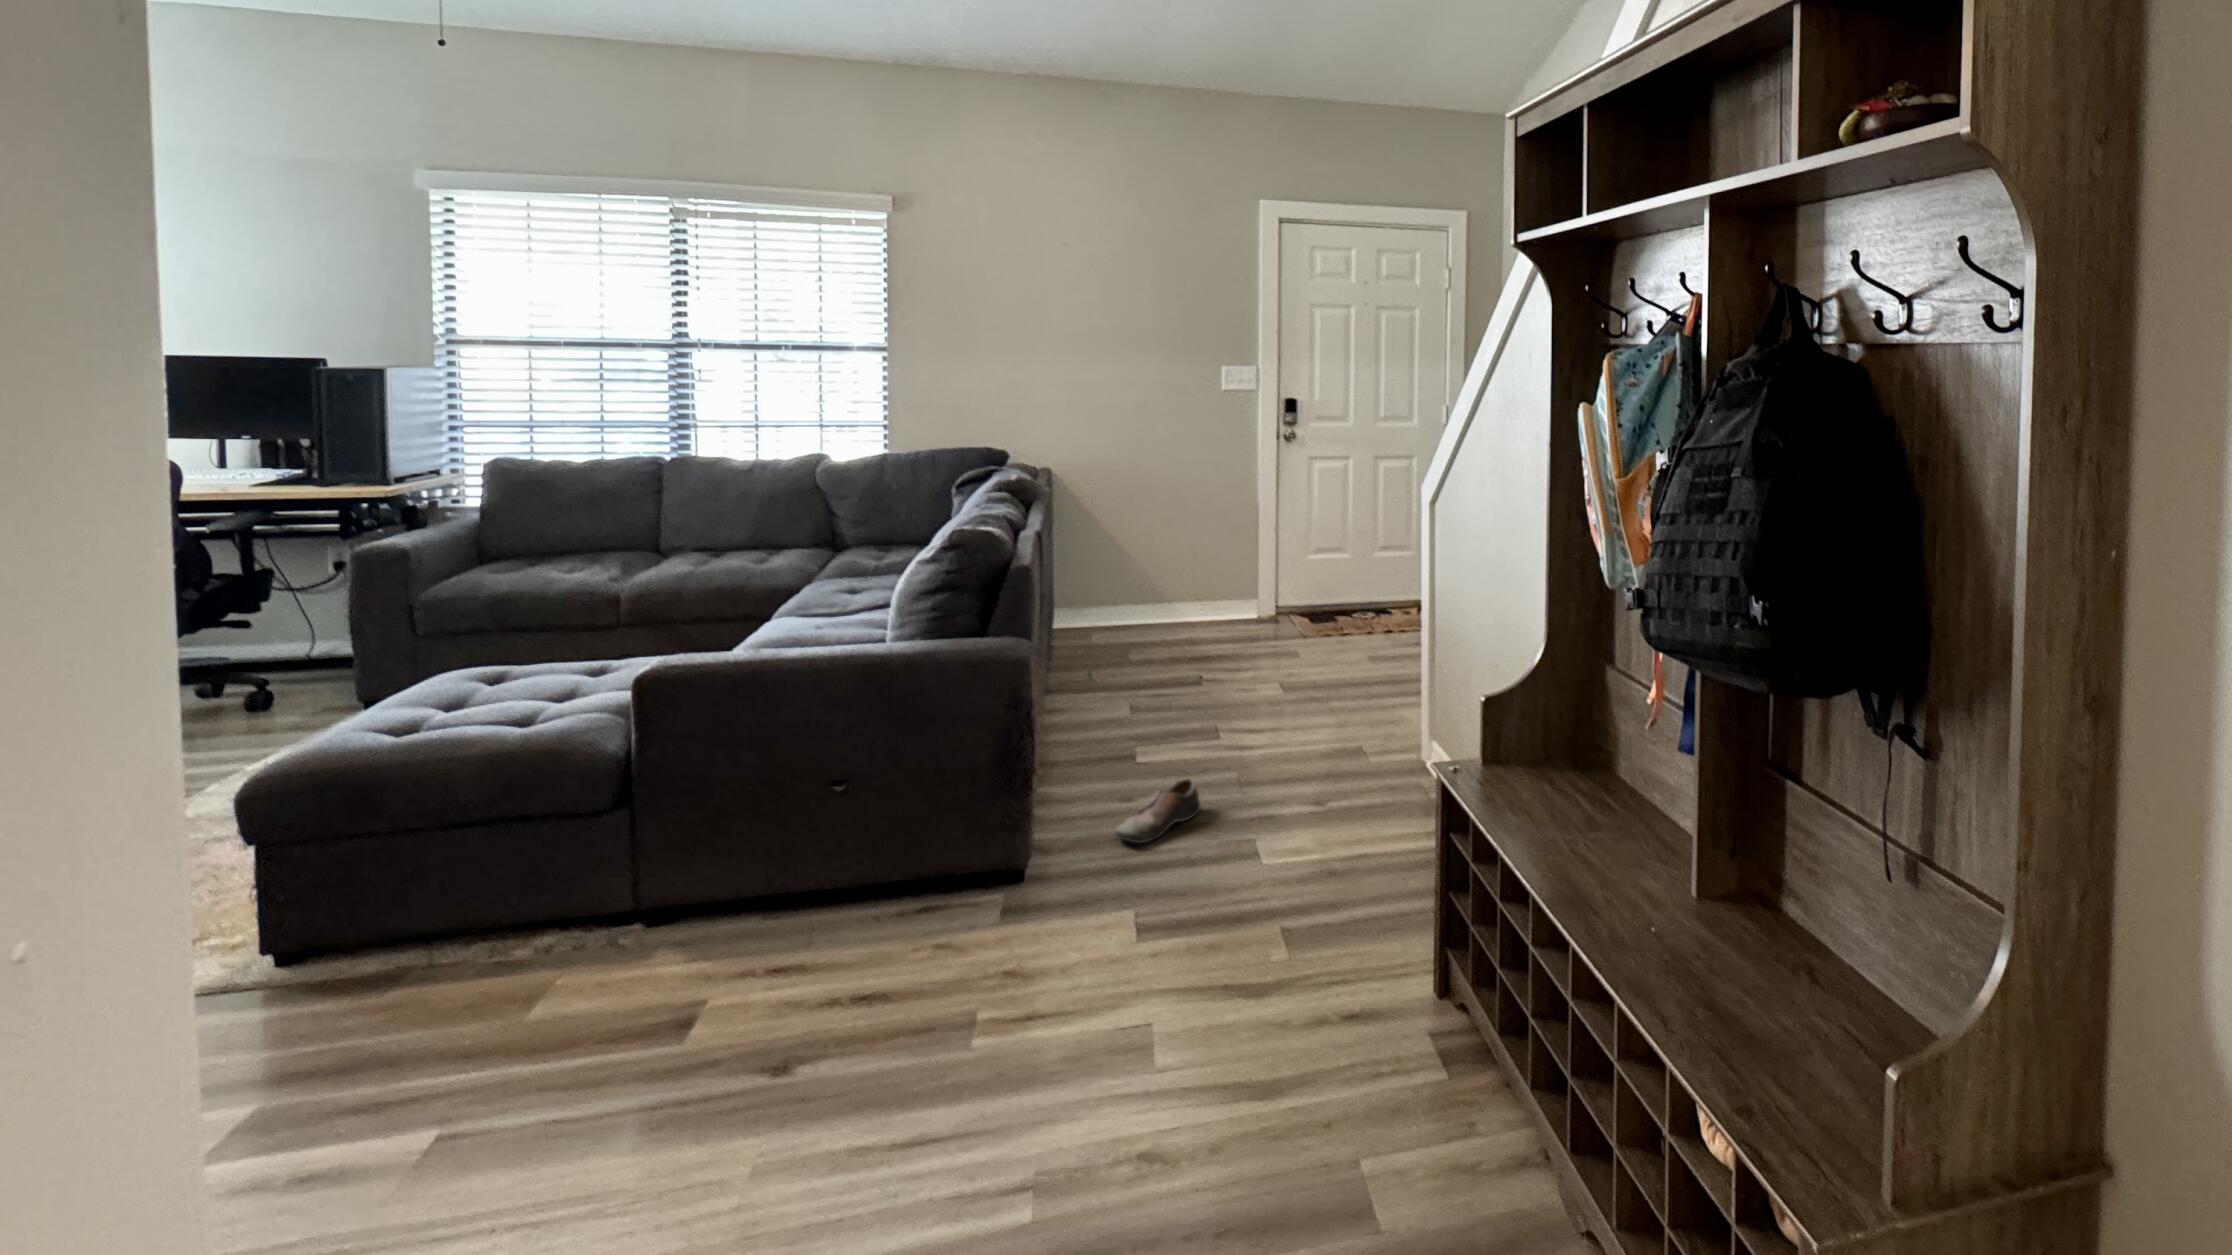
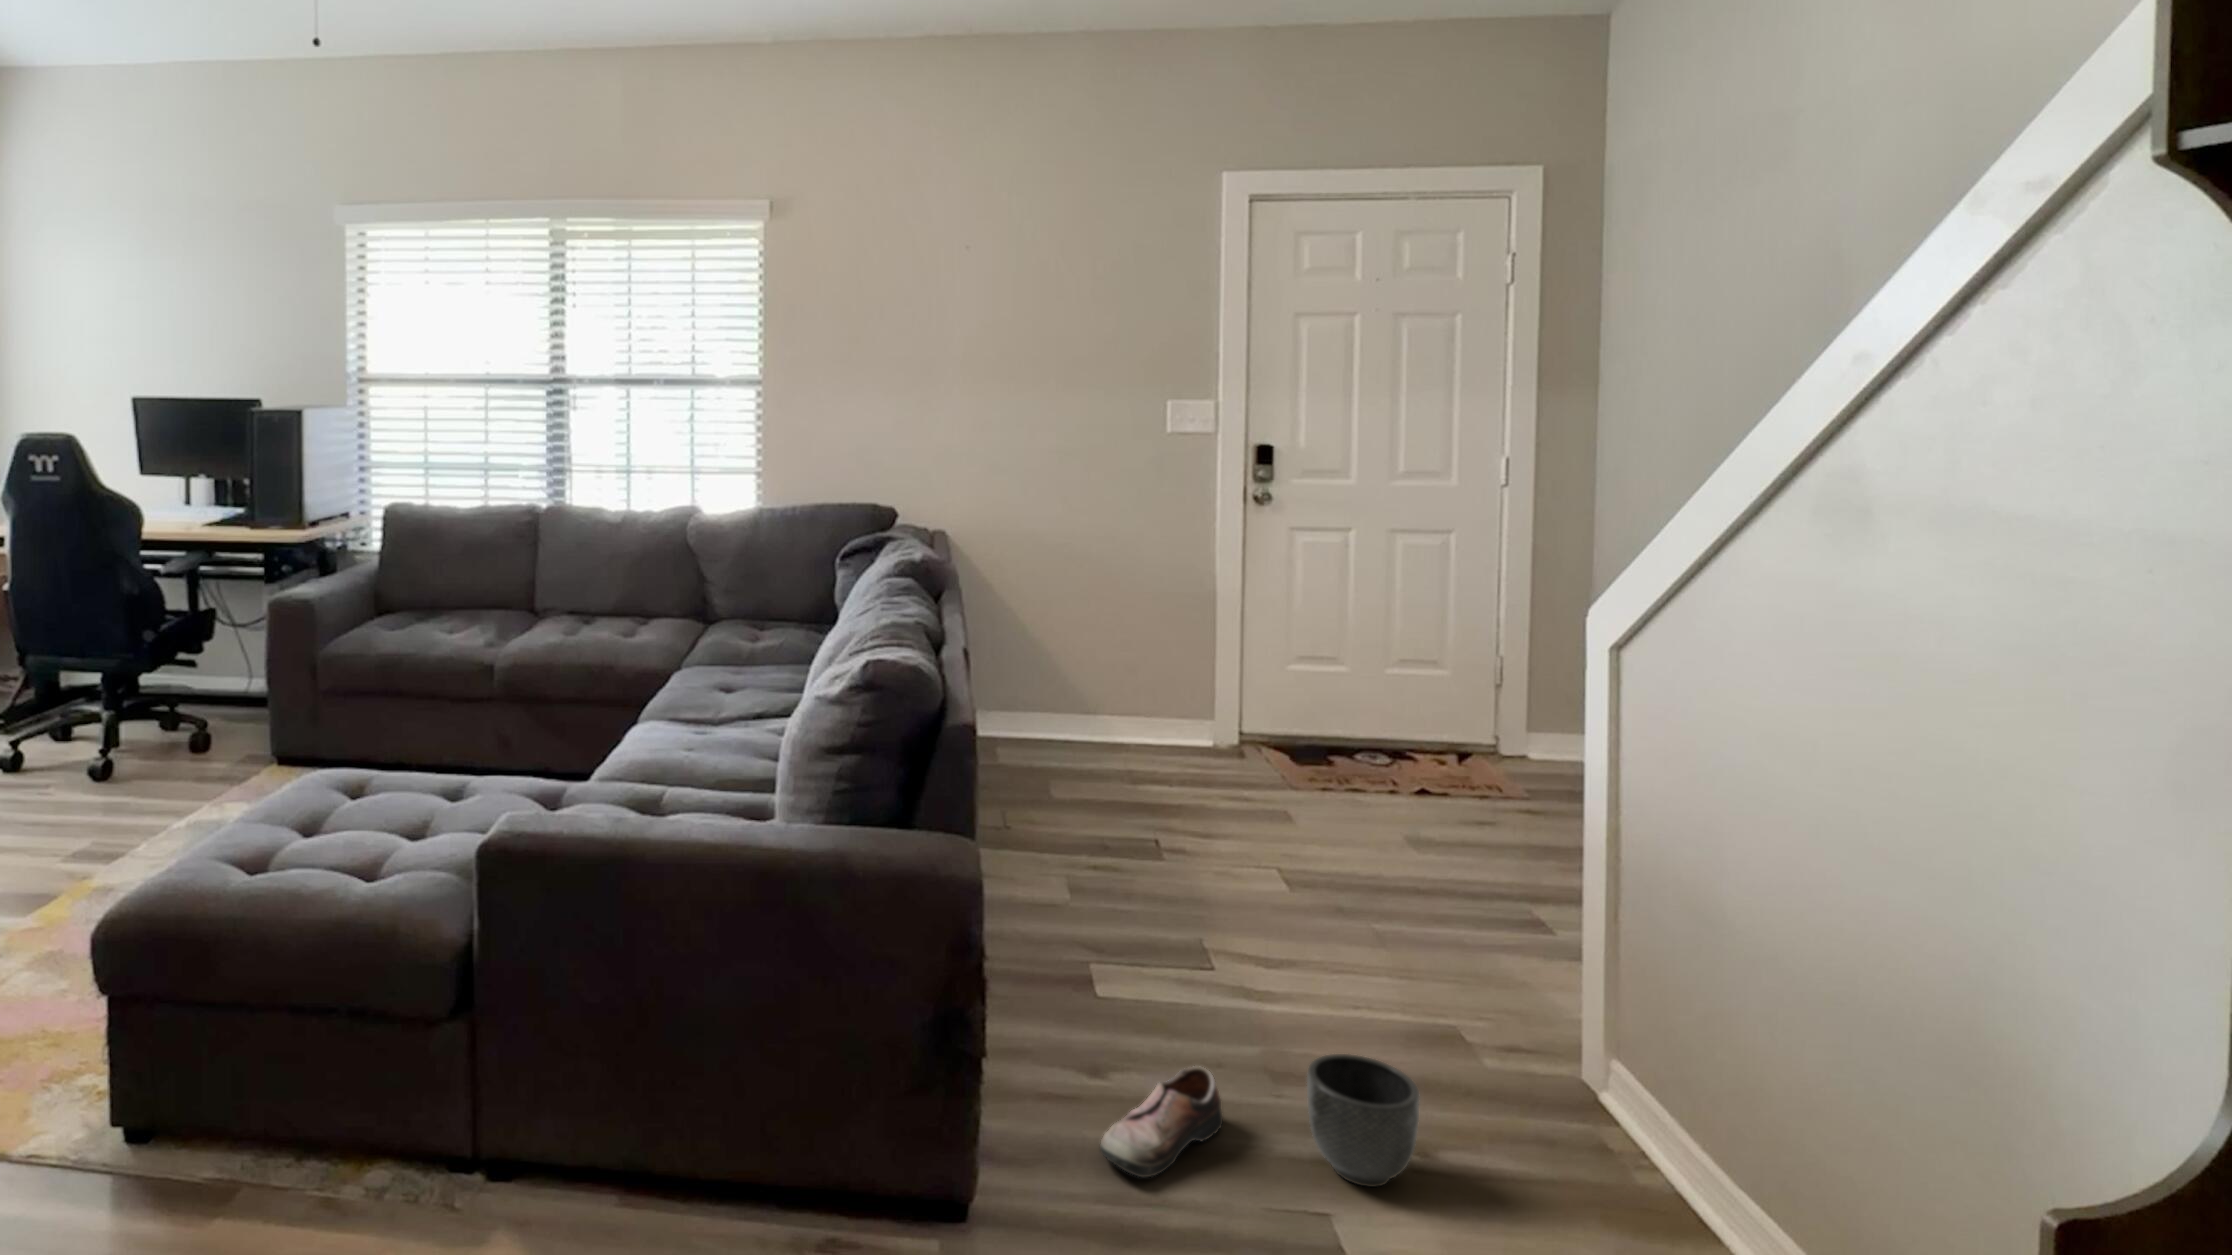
planter: none [1248,752,1311,824] -> present [1307,1054,1420,1187]

